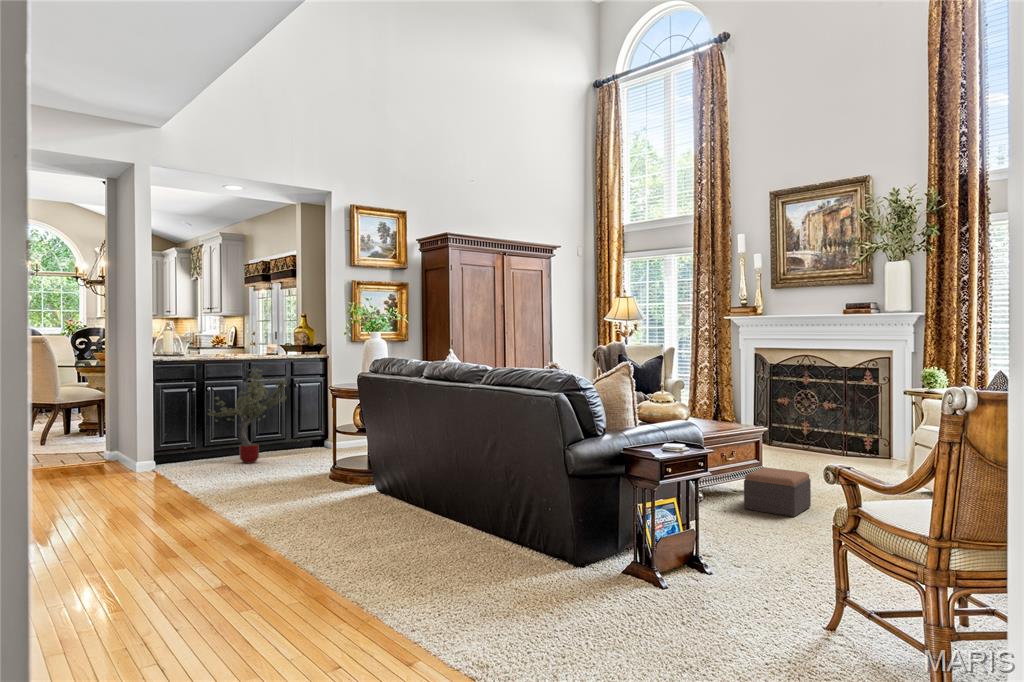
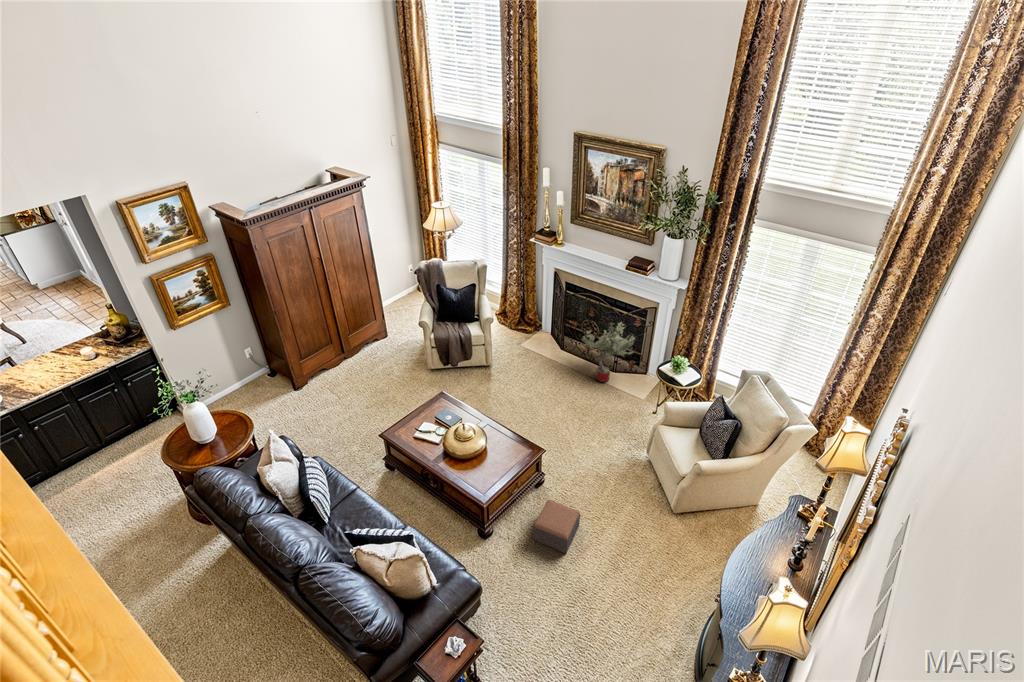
potted tree: present [208,369,287,463] -> present [582,322,635,382]

